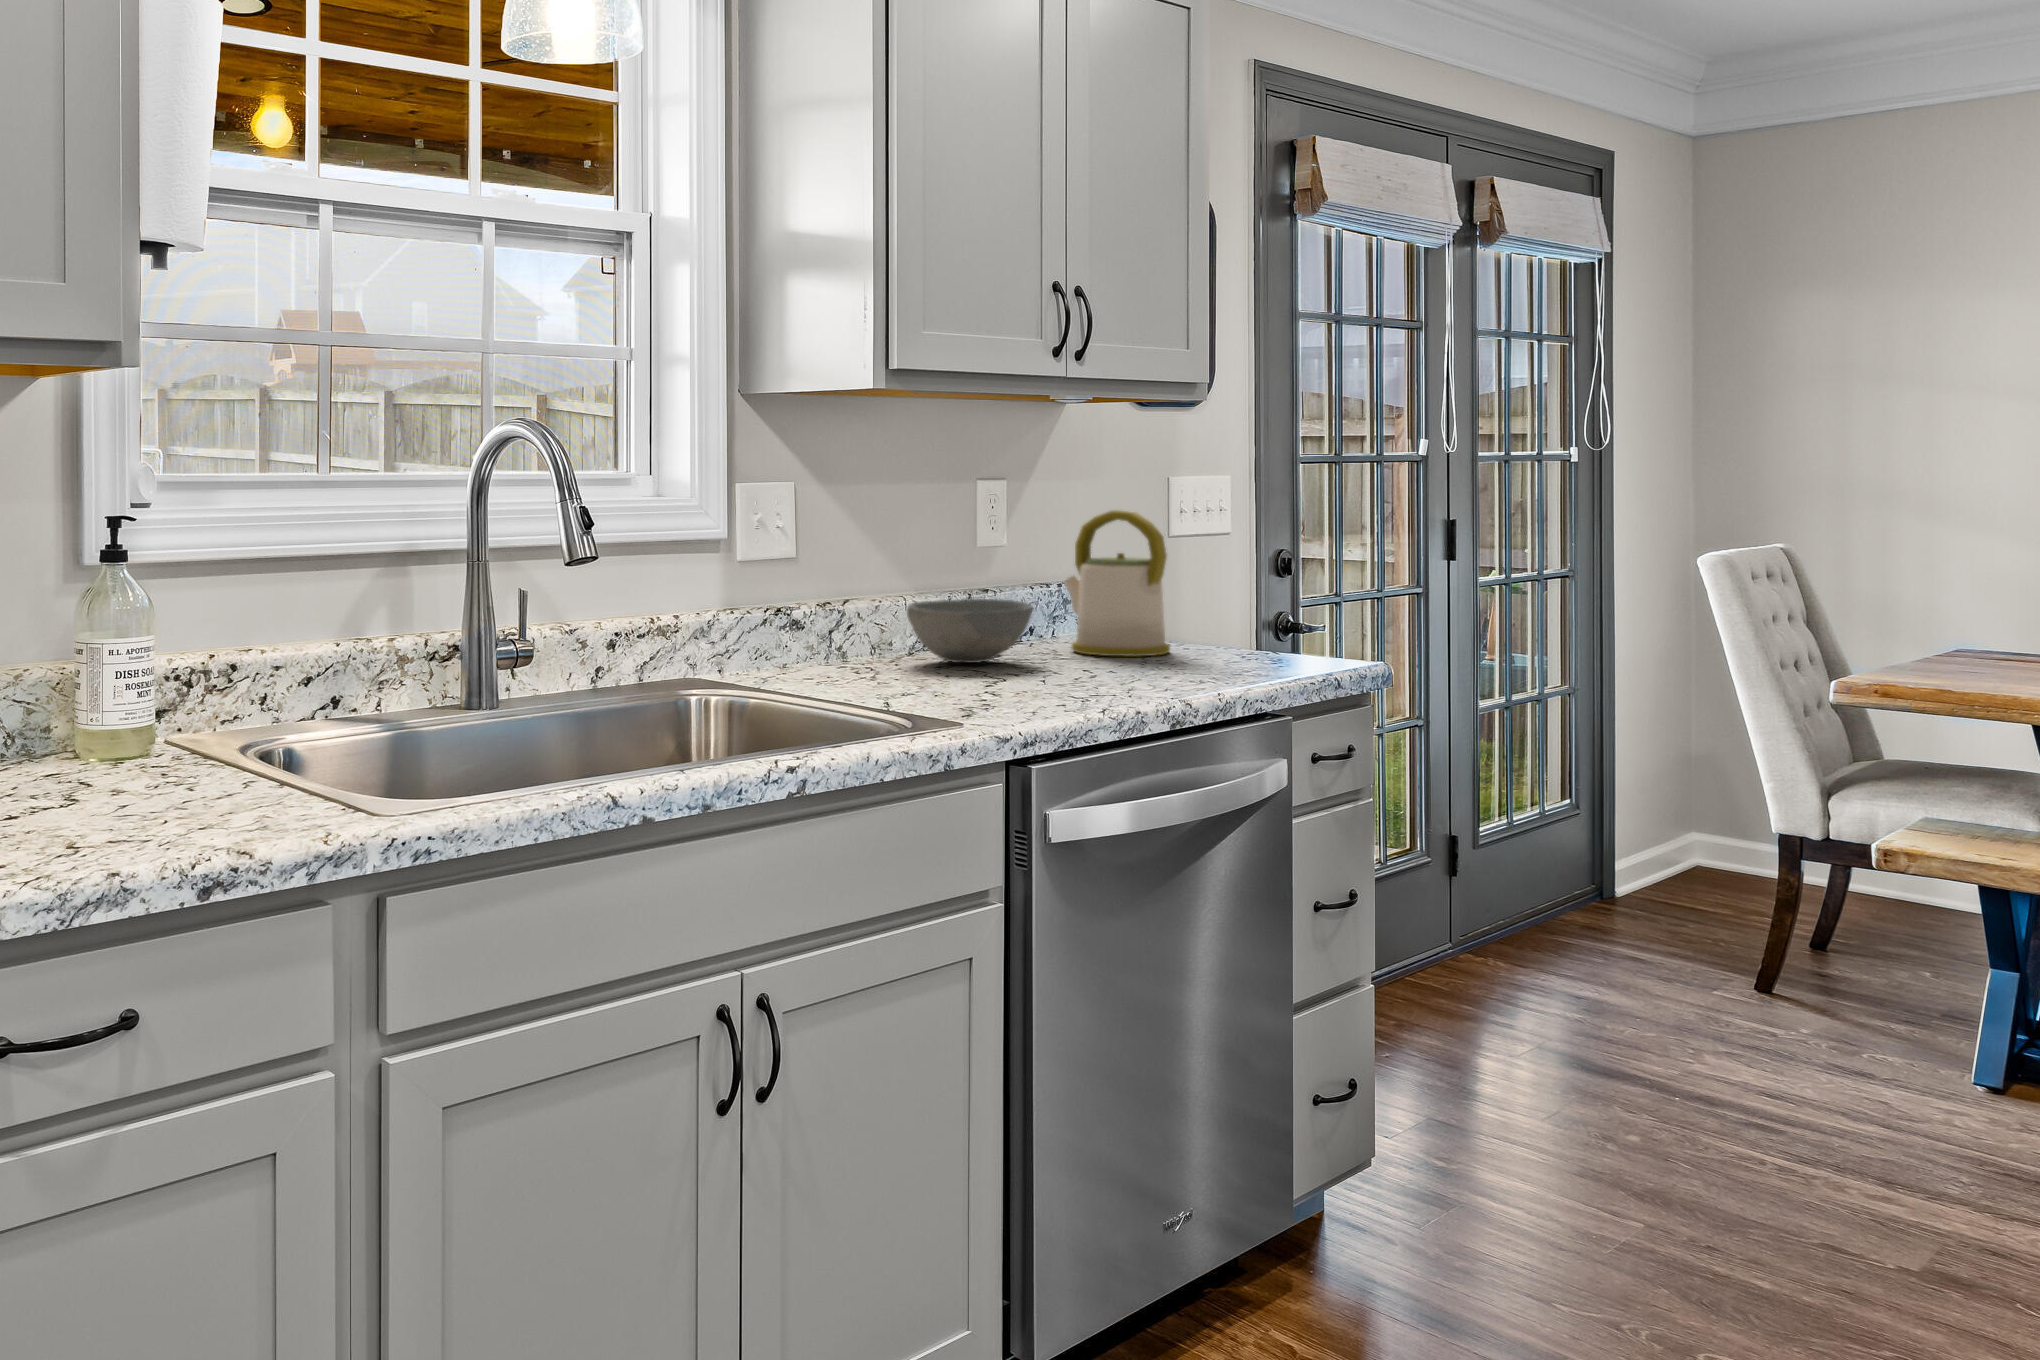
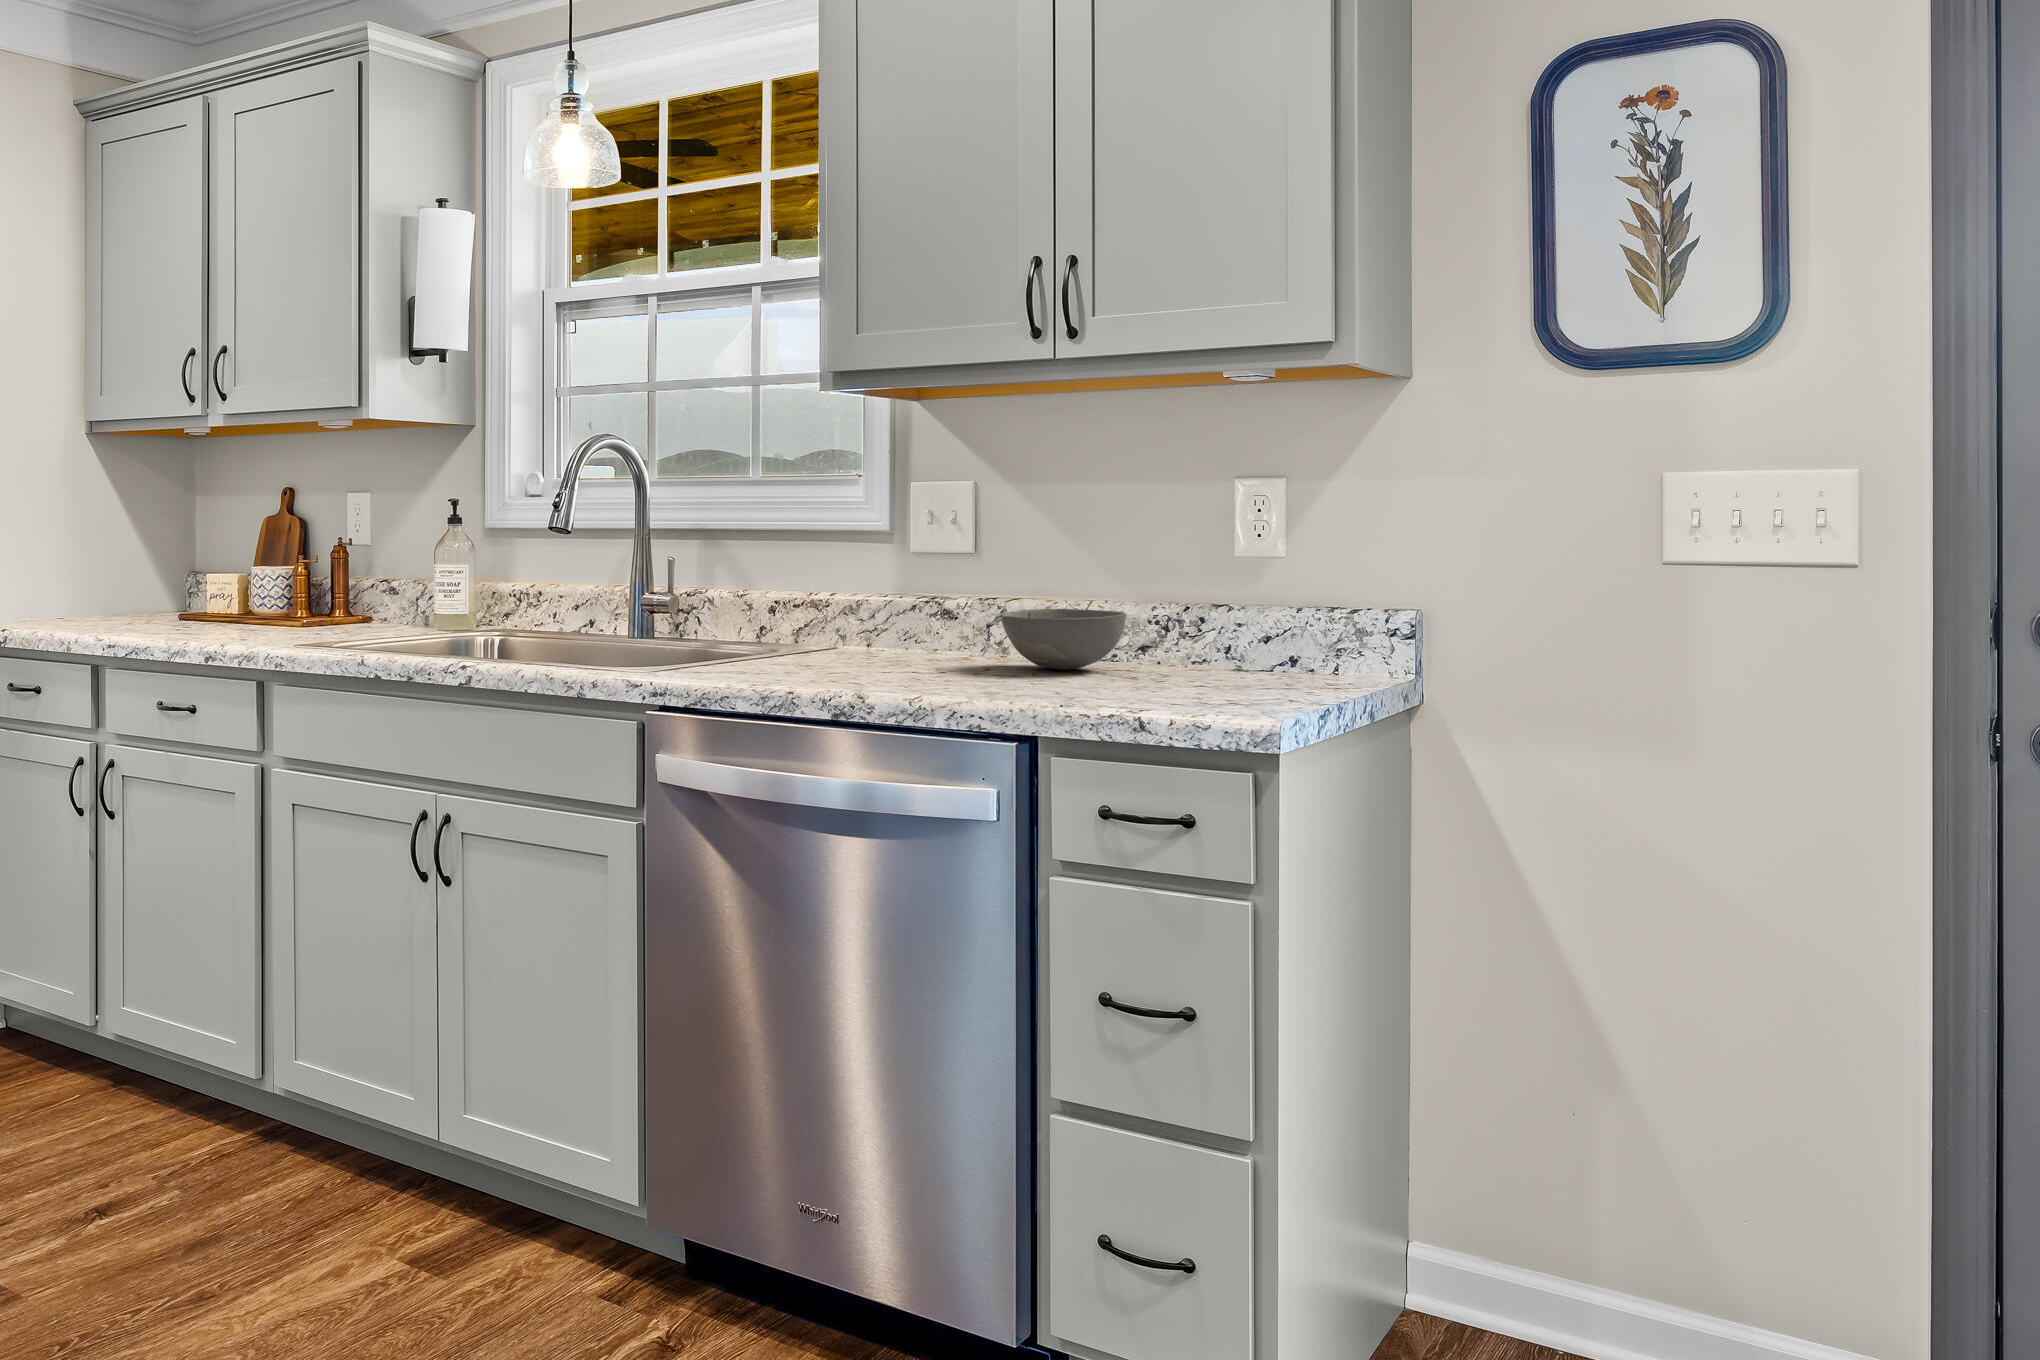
kettle: present [1064,510,1170,656] -> none [1176,528,1286,690]

